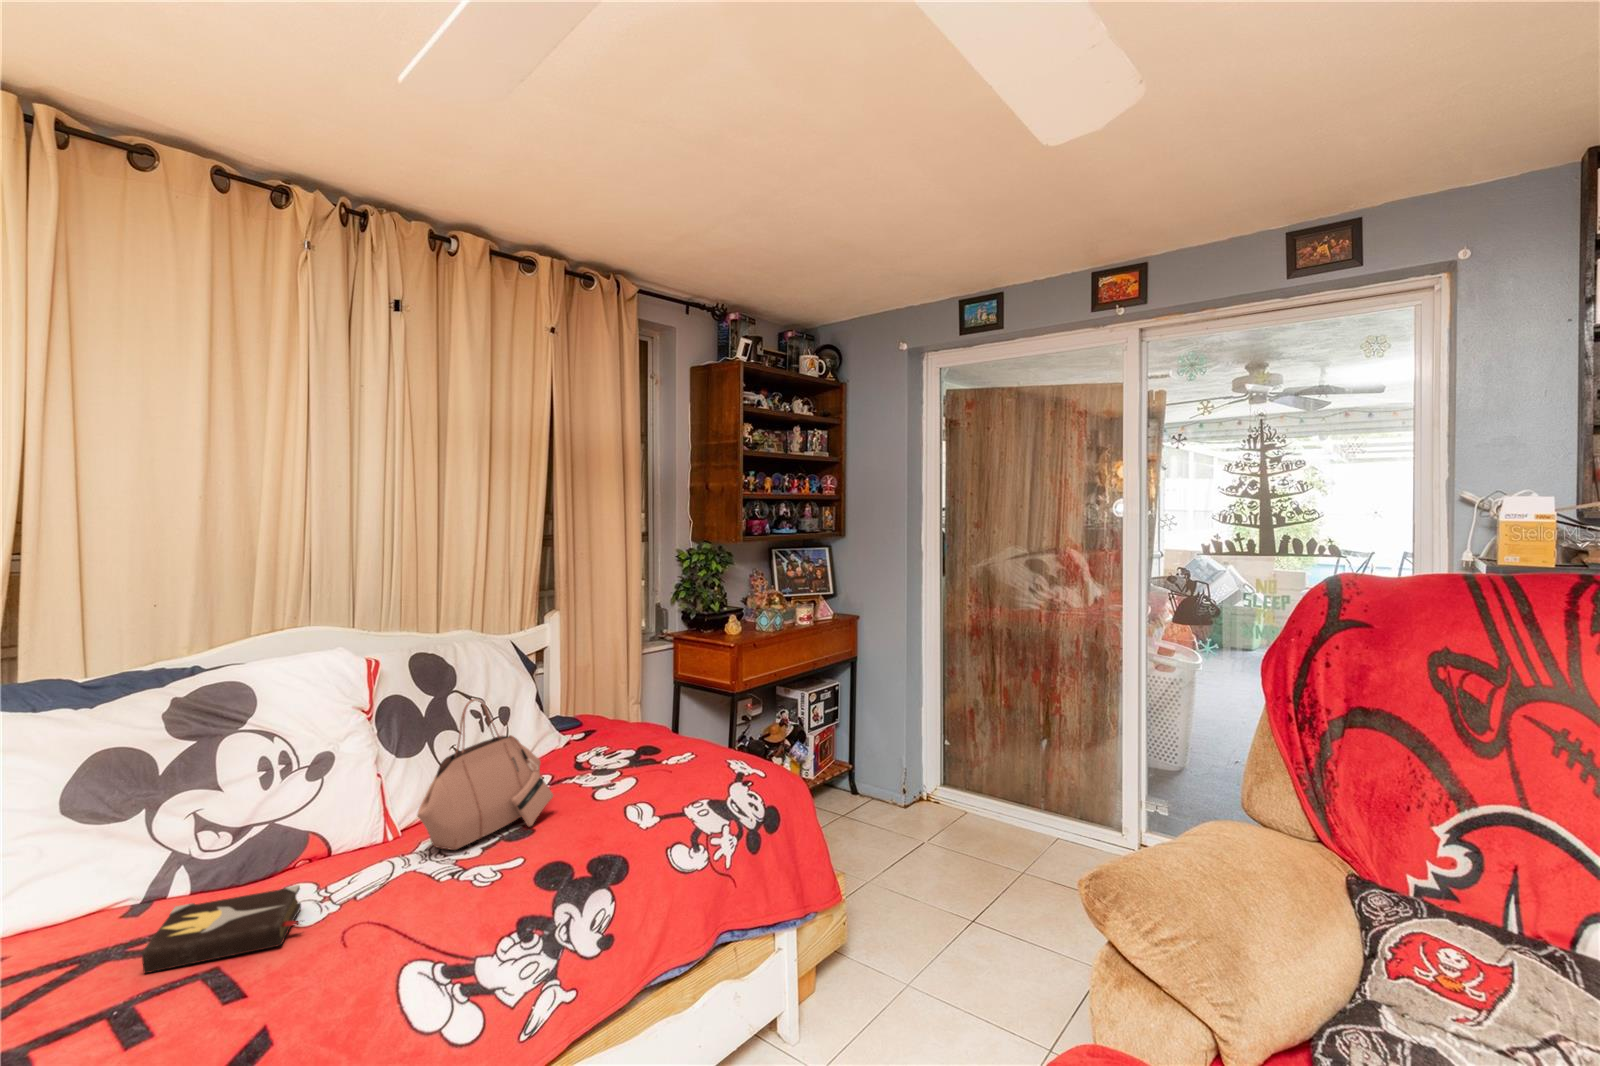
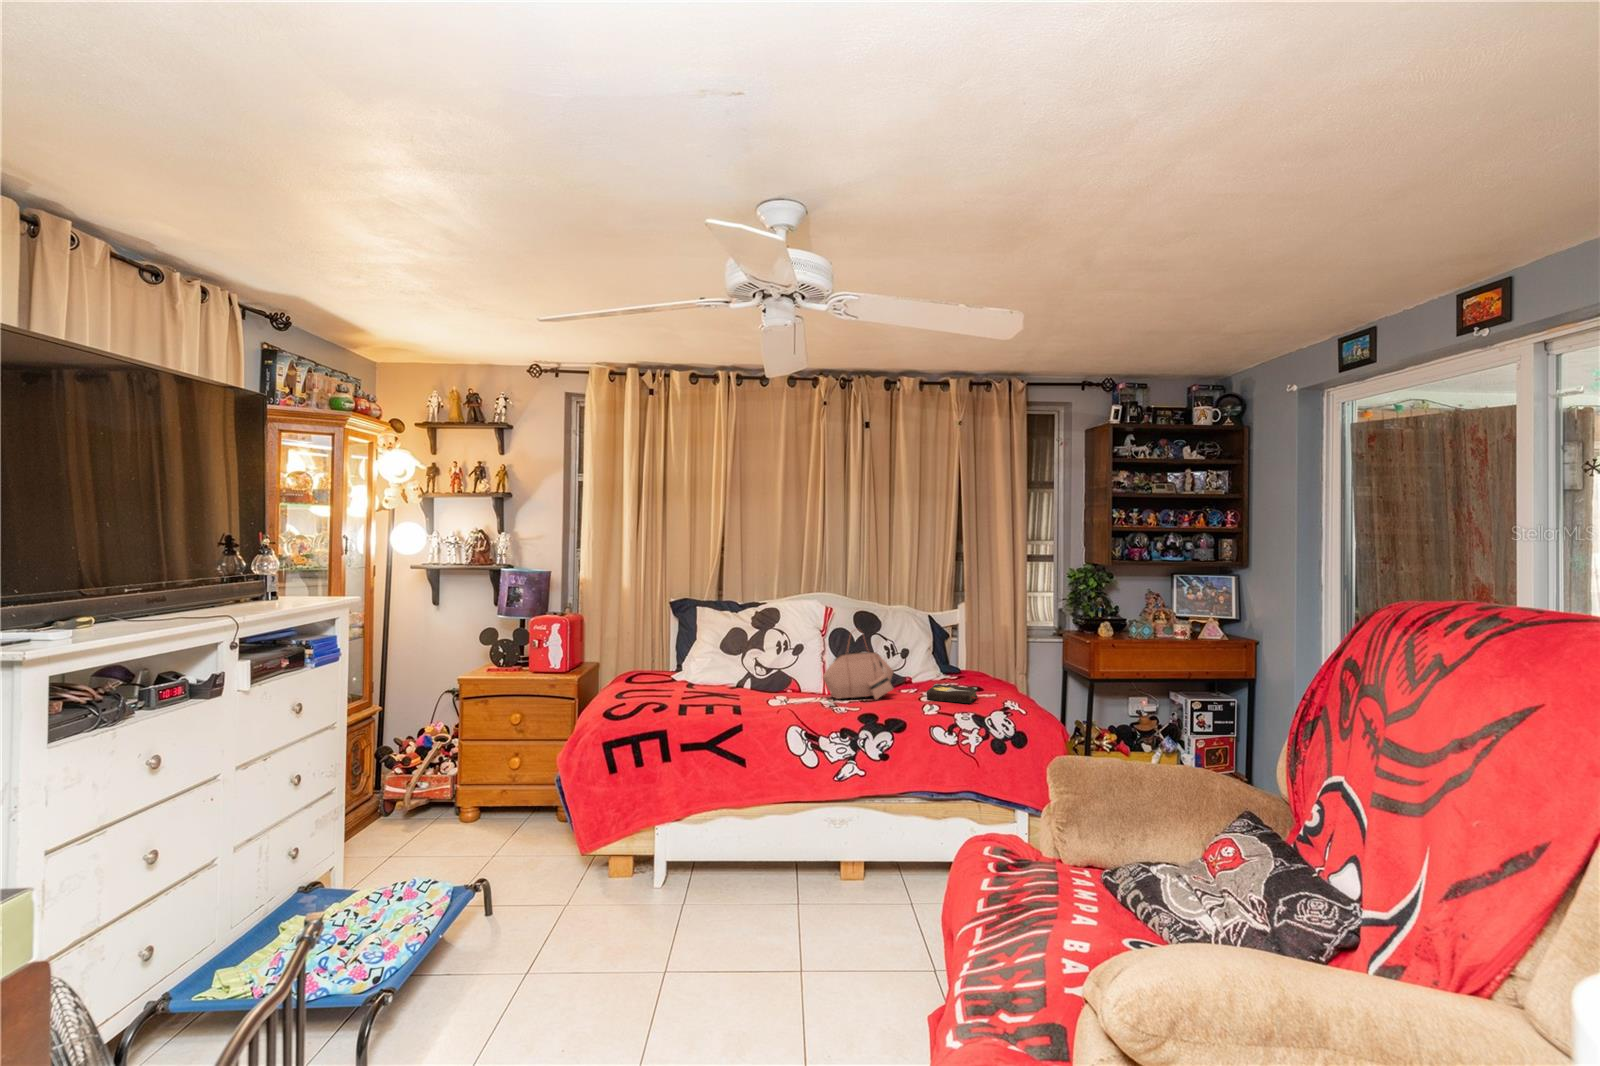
hardback book: present [142,885,301,973] -> present [927,684,977,704]

